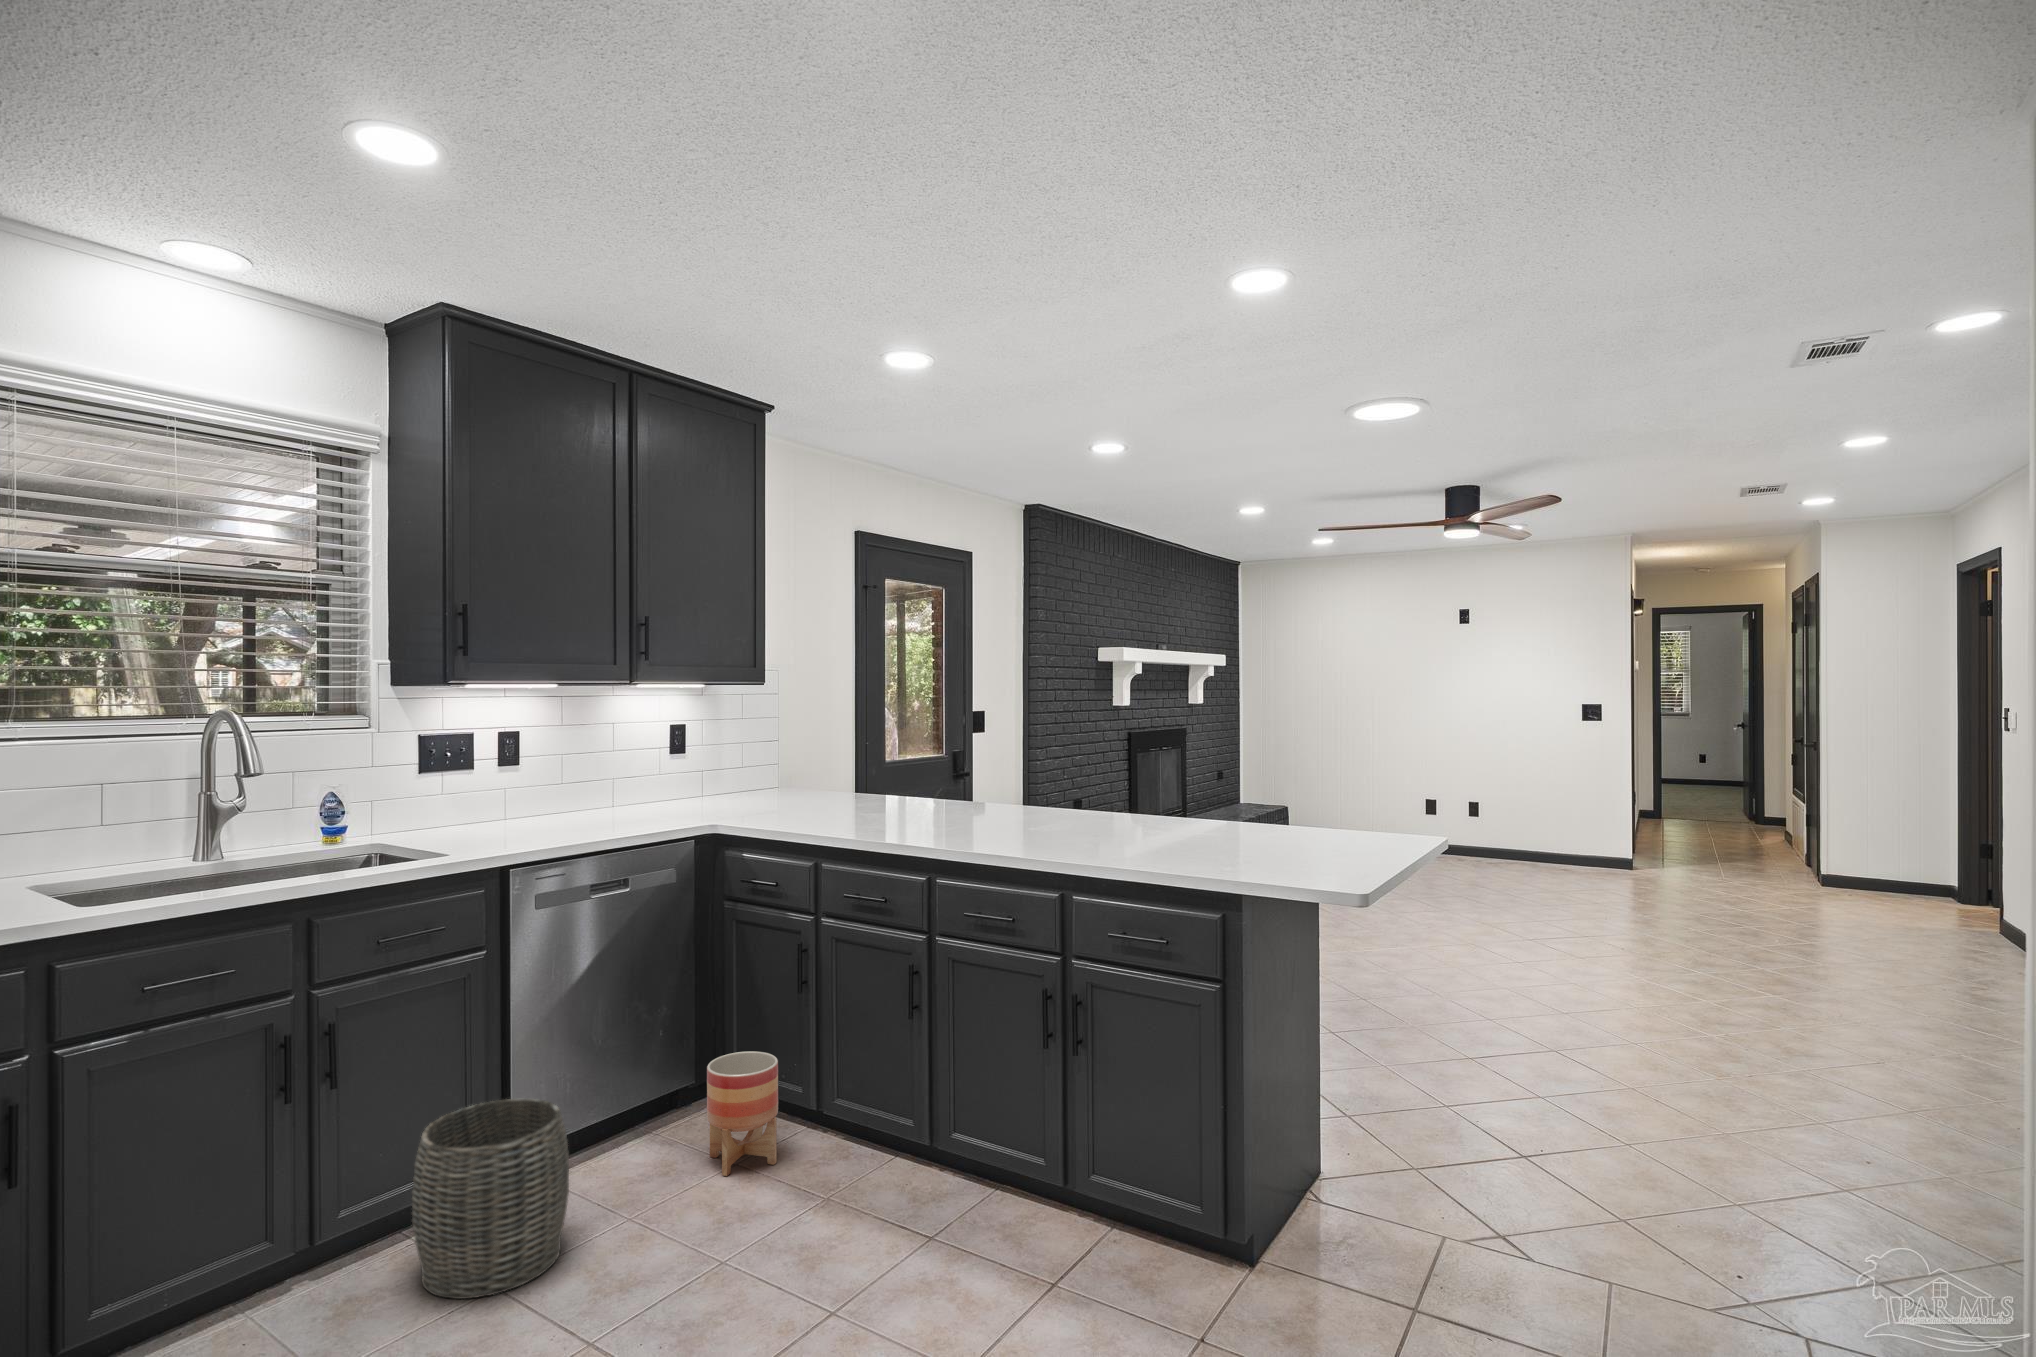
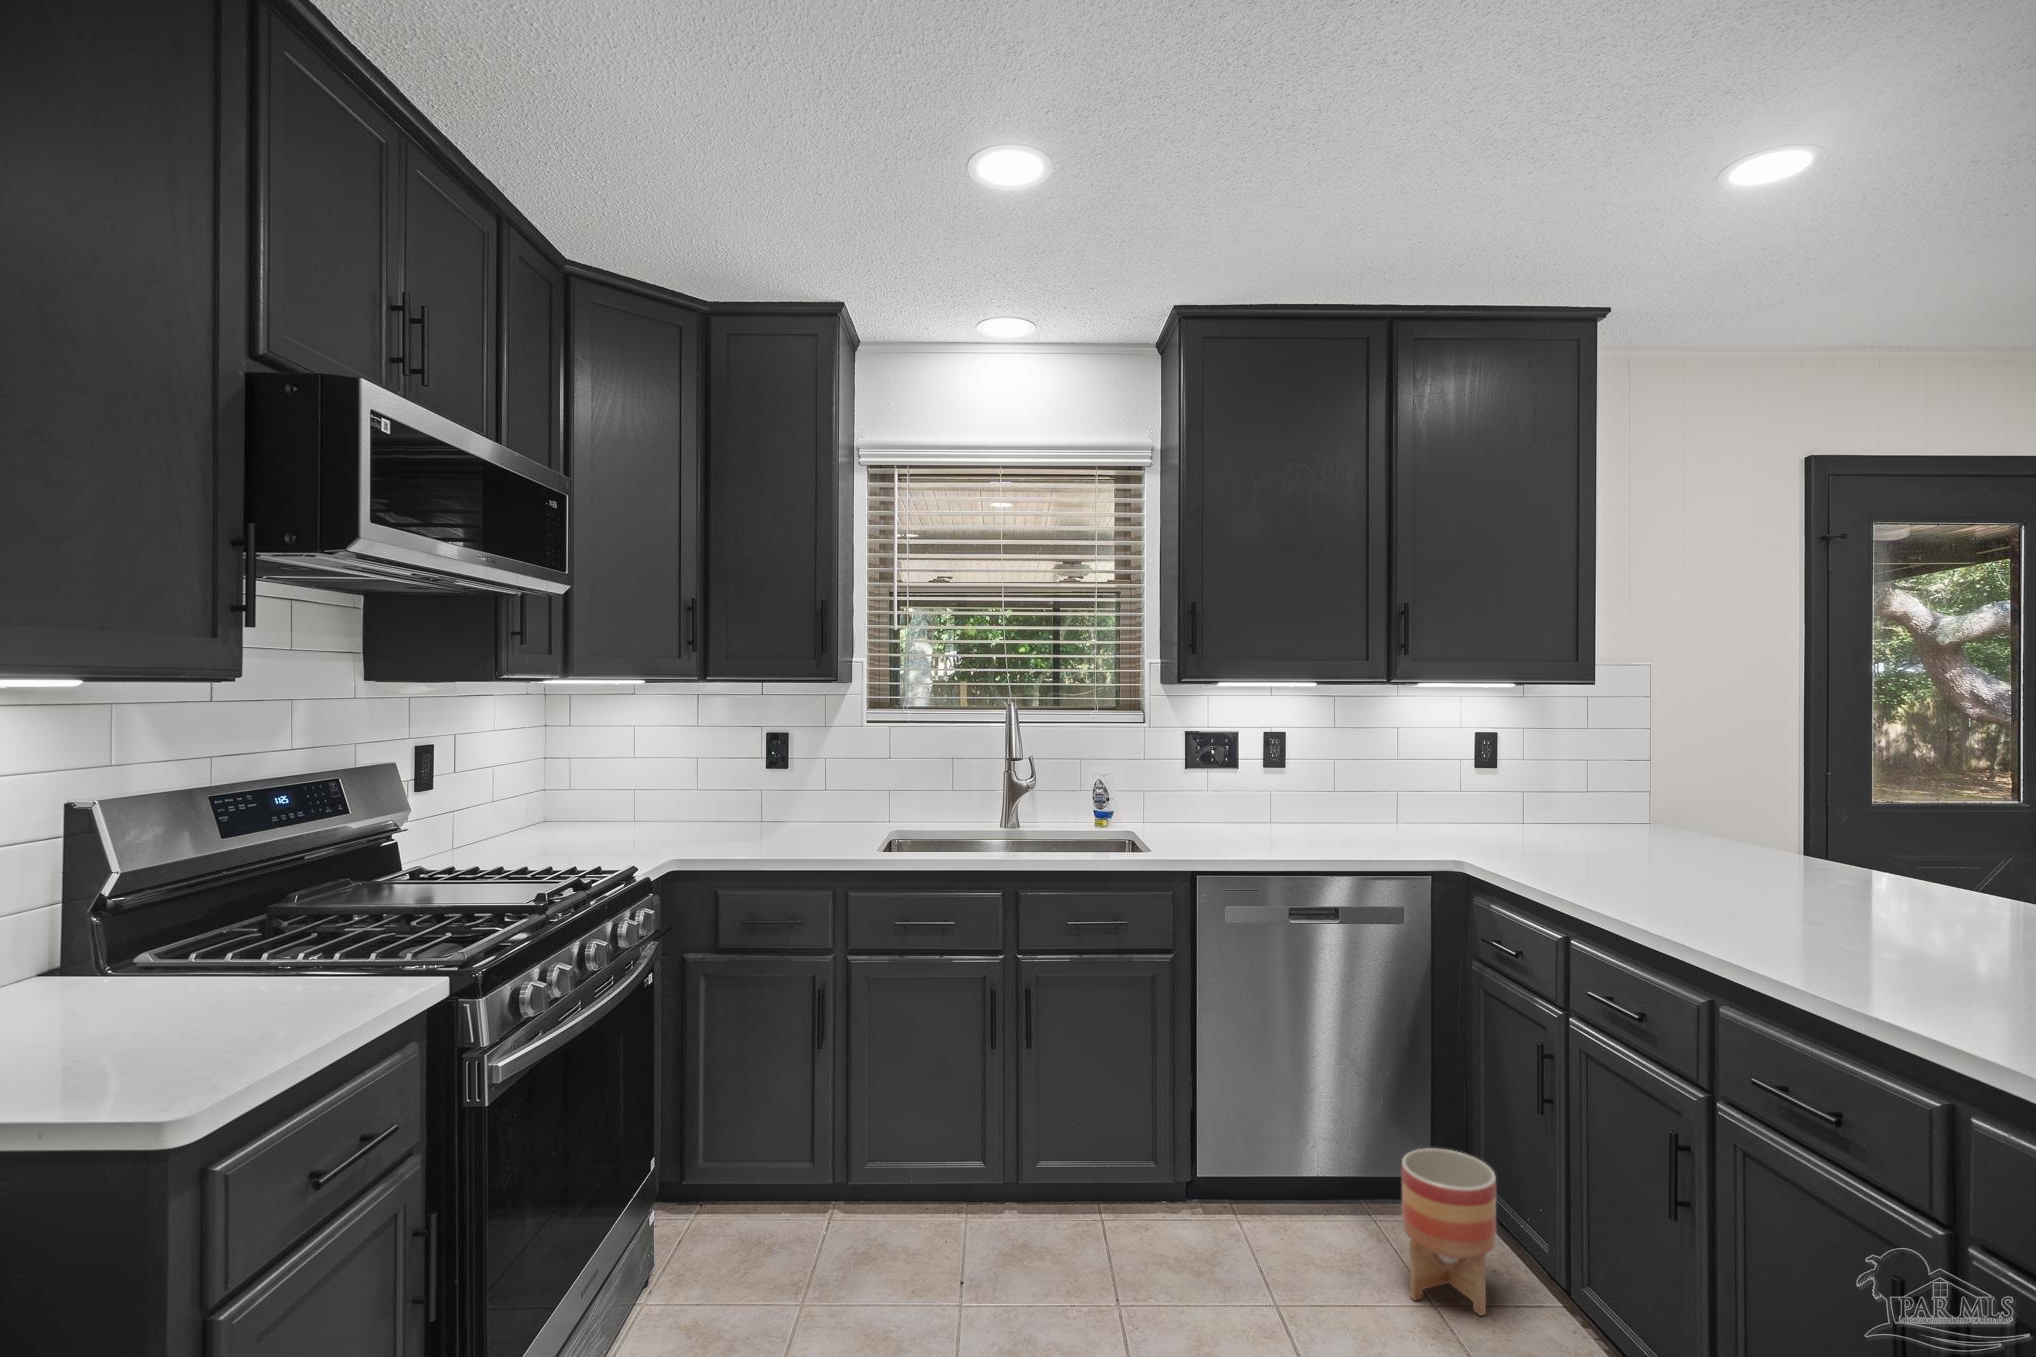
woven basket: present [412,1099,569,1299] -> none [1066,1106,1210,1312]

